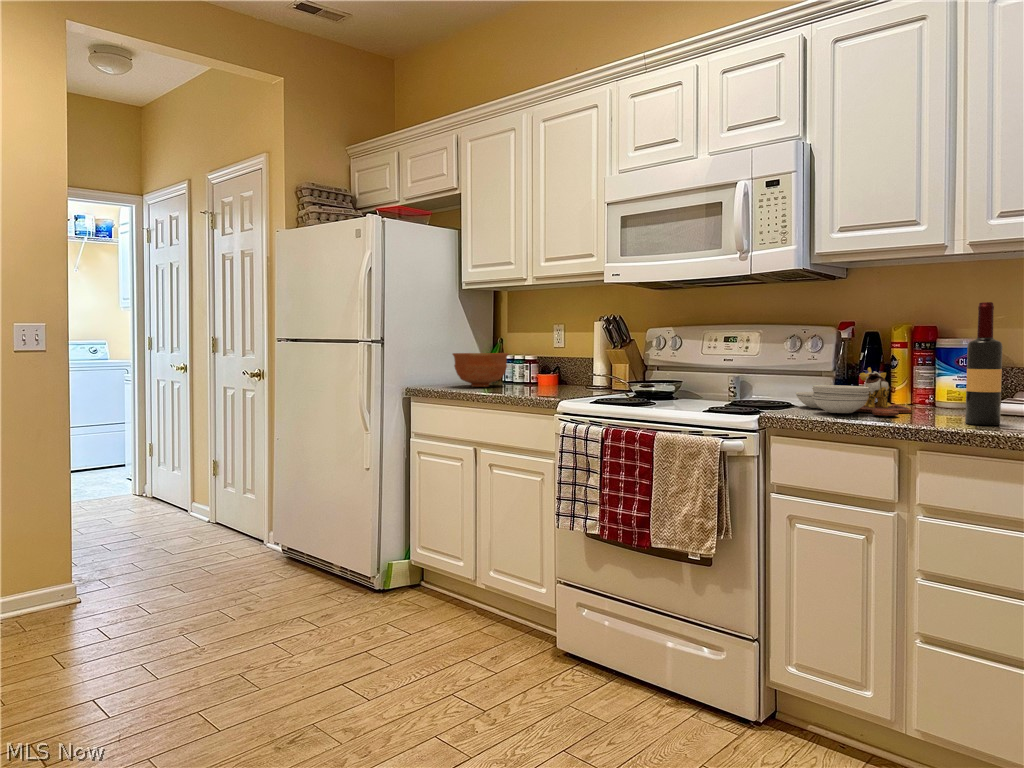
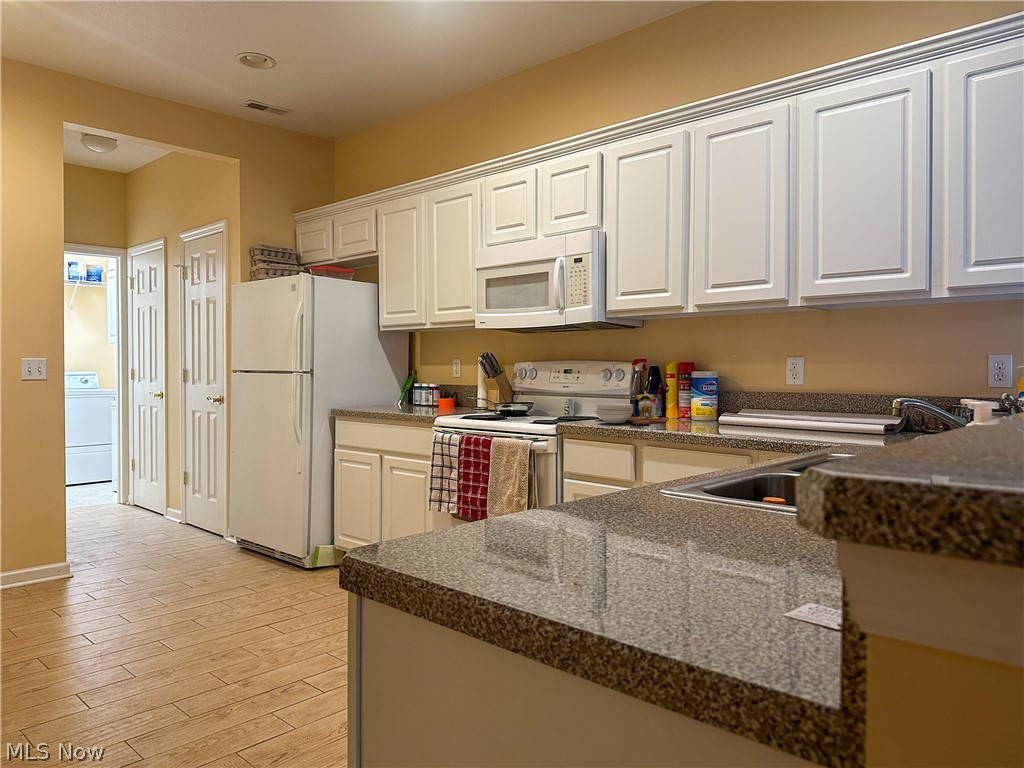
wine bottle: present [965,302,1003,425] -> none [682,347,703,429]
bowl: present [453,353,508,387] -> none [369,381,413,408]

